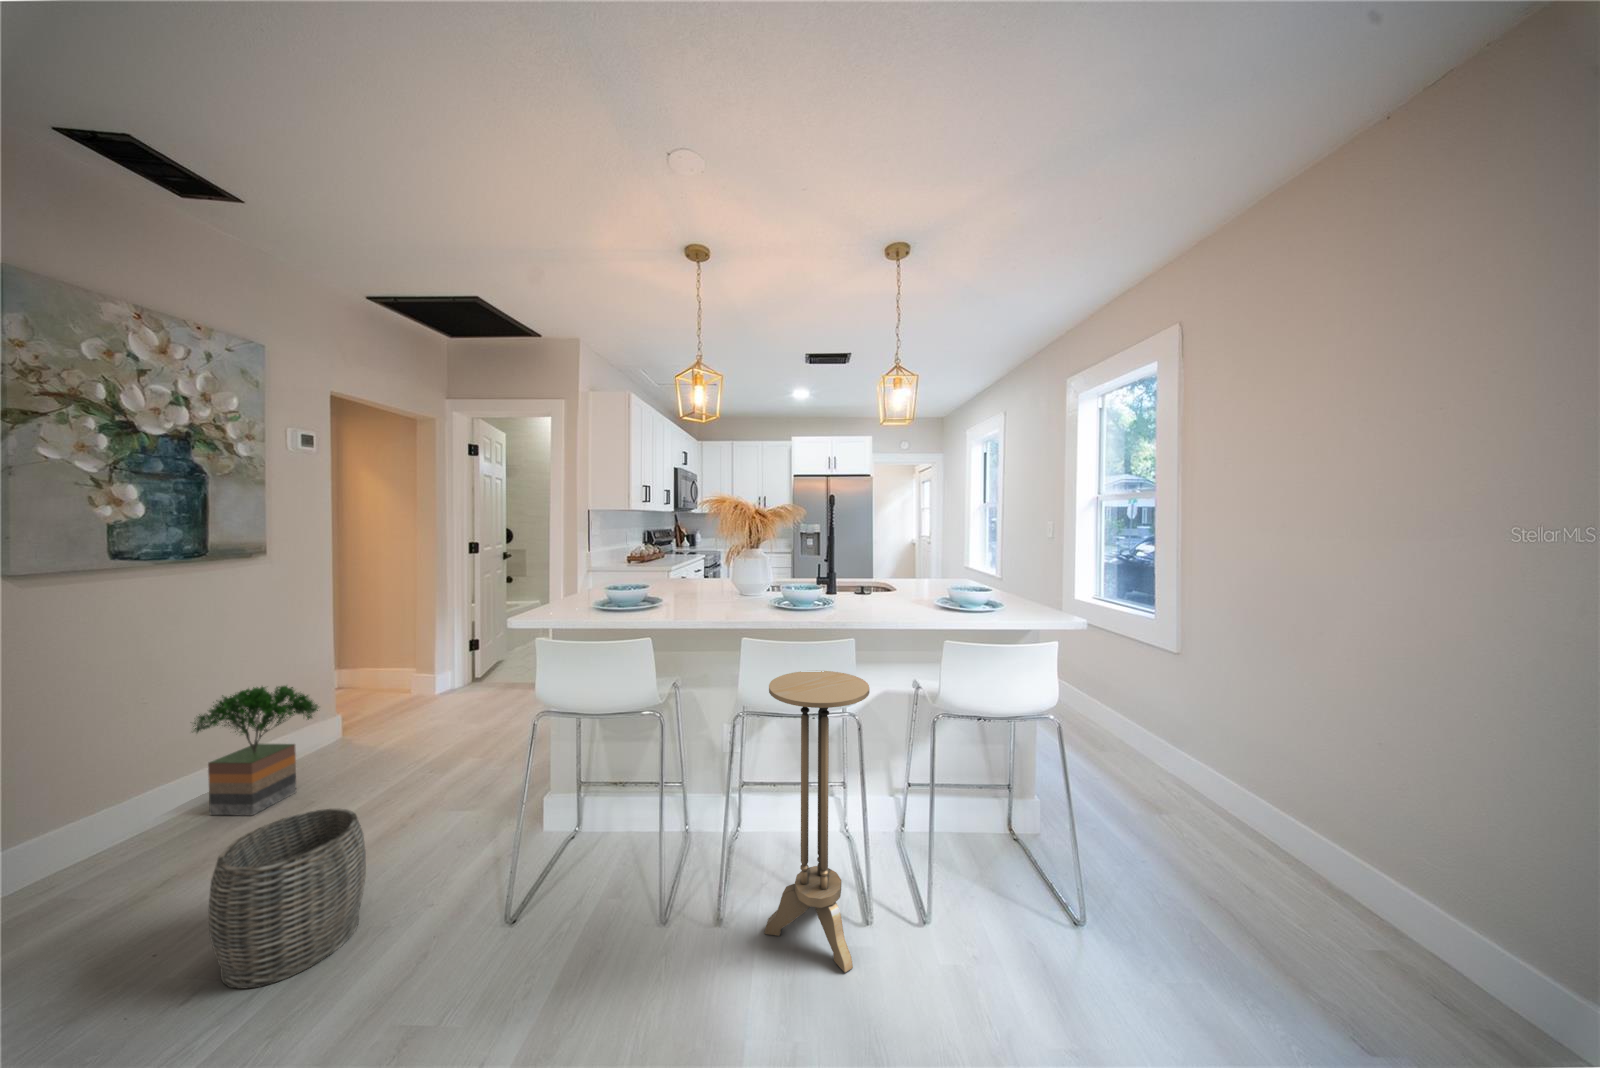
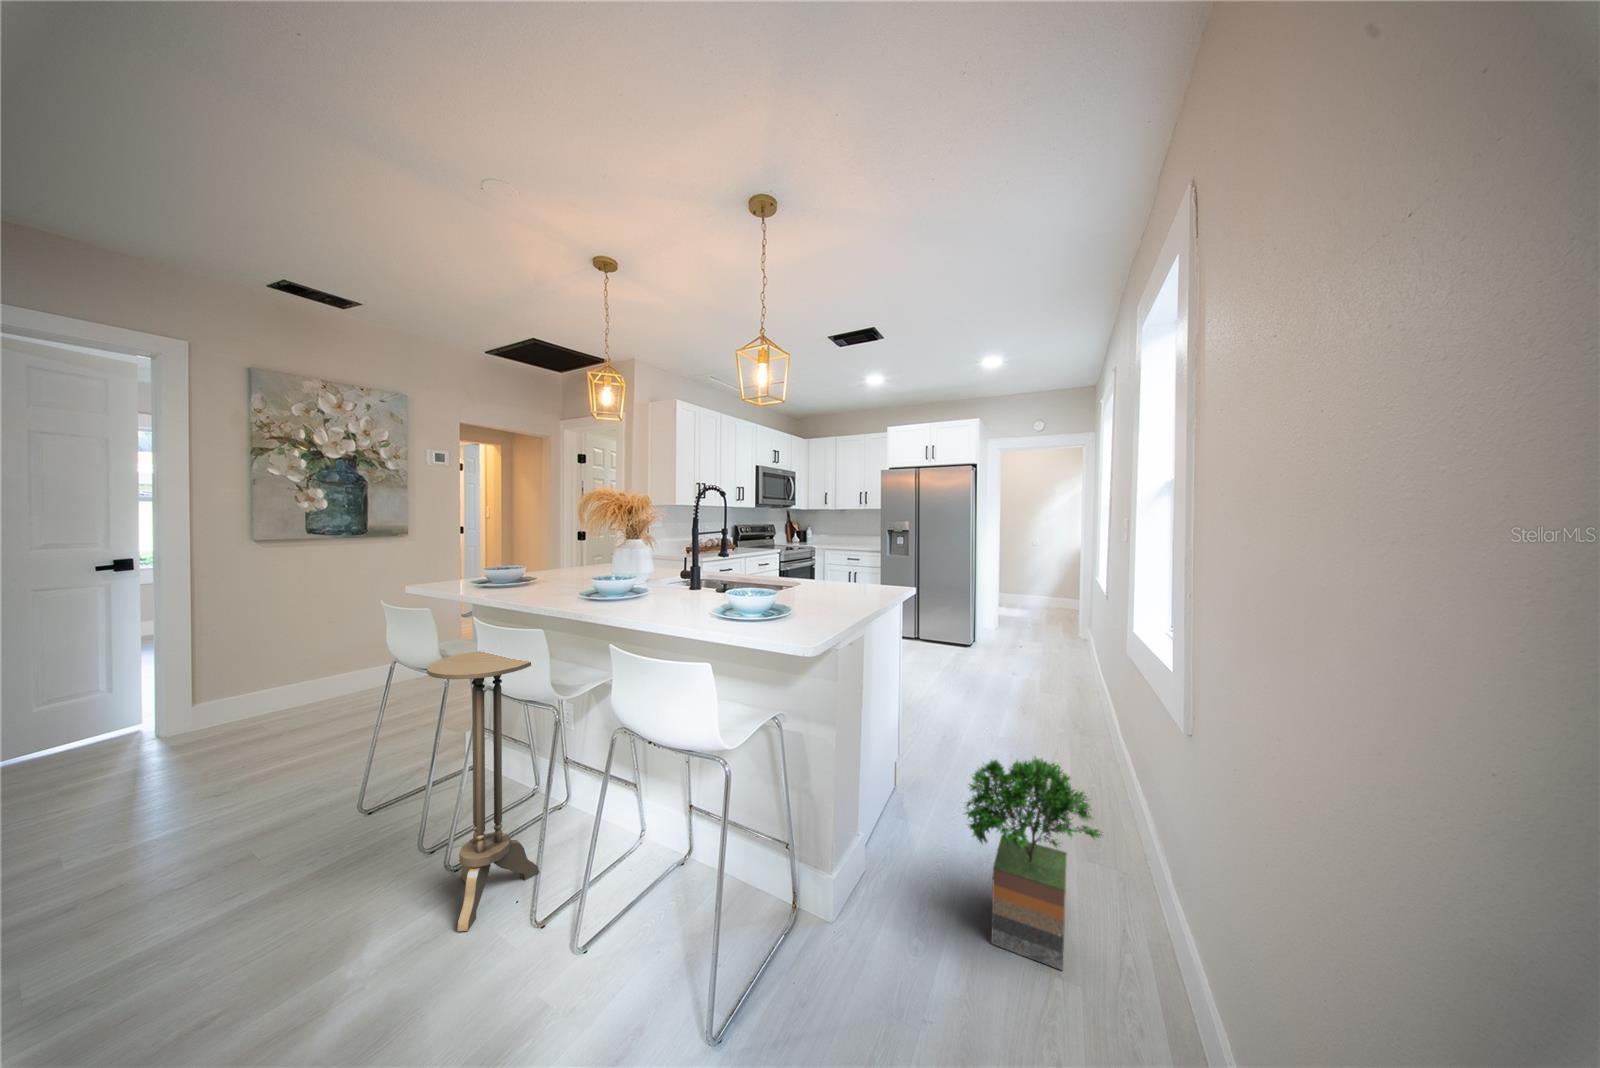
potted tree: present [193,686,318,816] -> present [964,757,1101,970]
woven basket: present [209,809,366,989] -> none [230,700,330,797]

